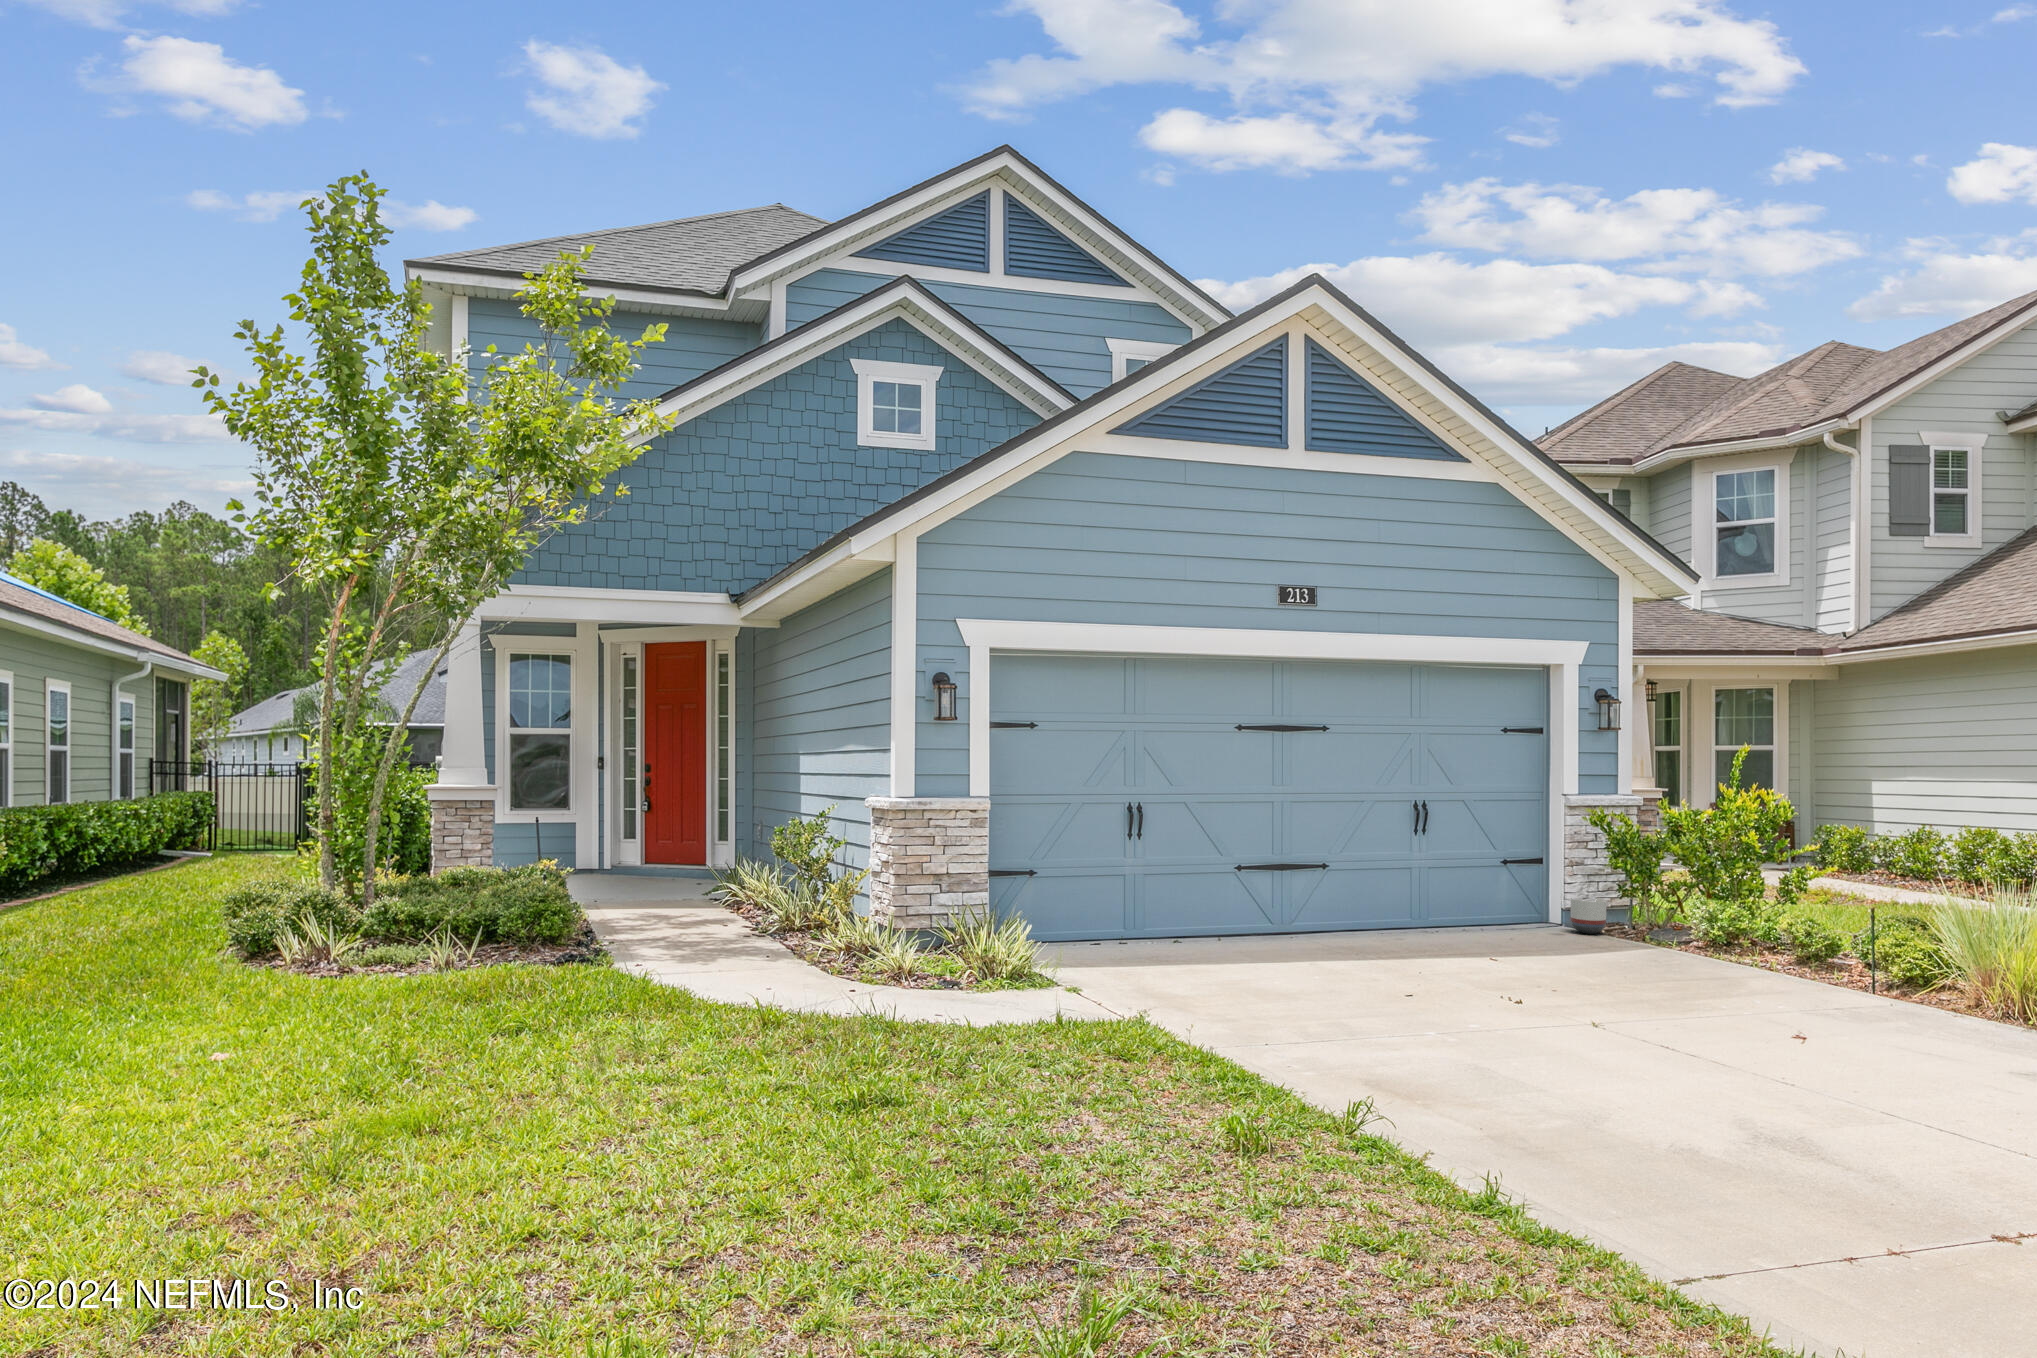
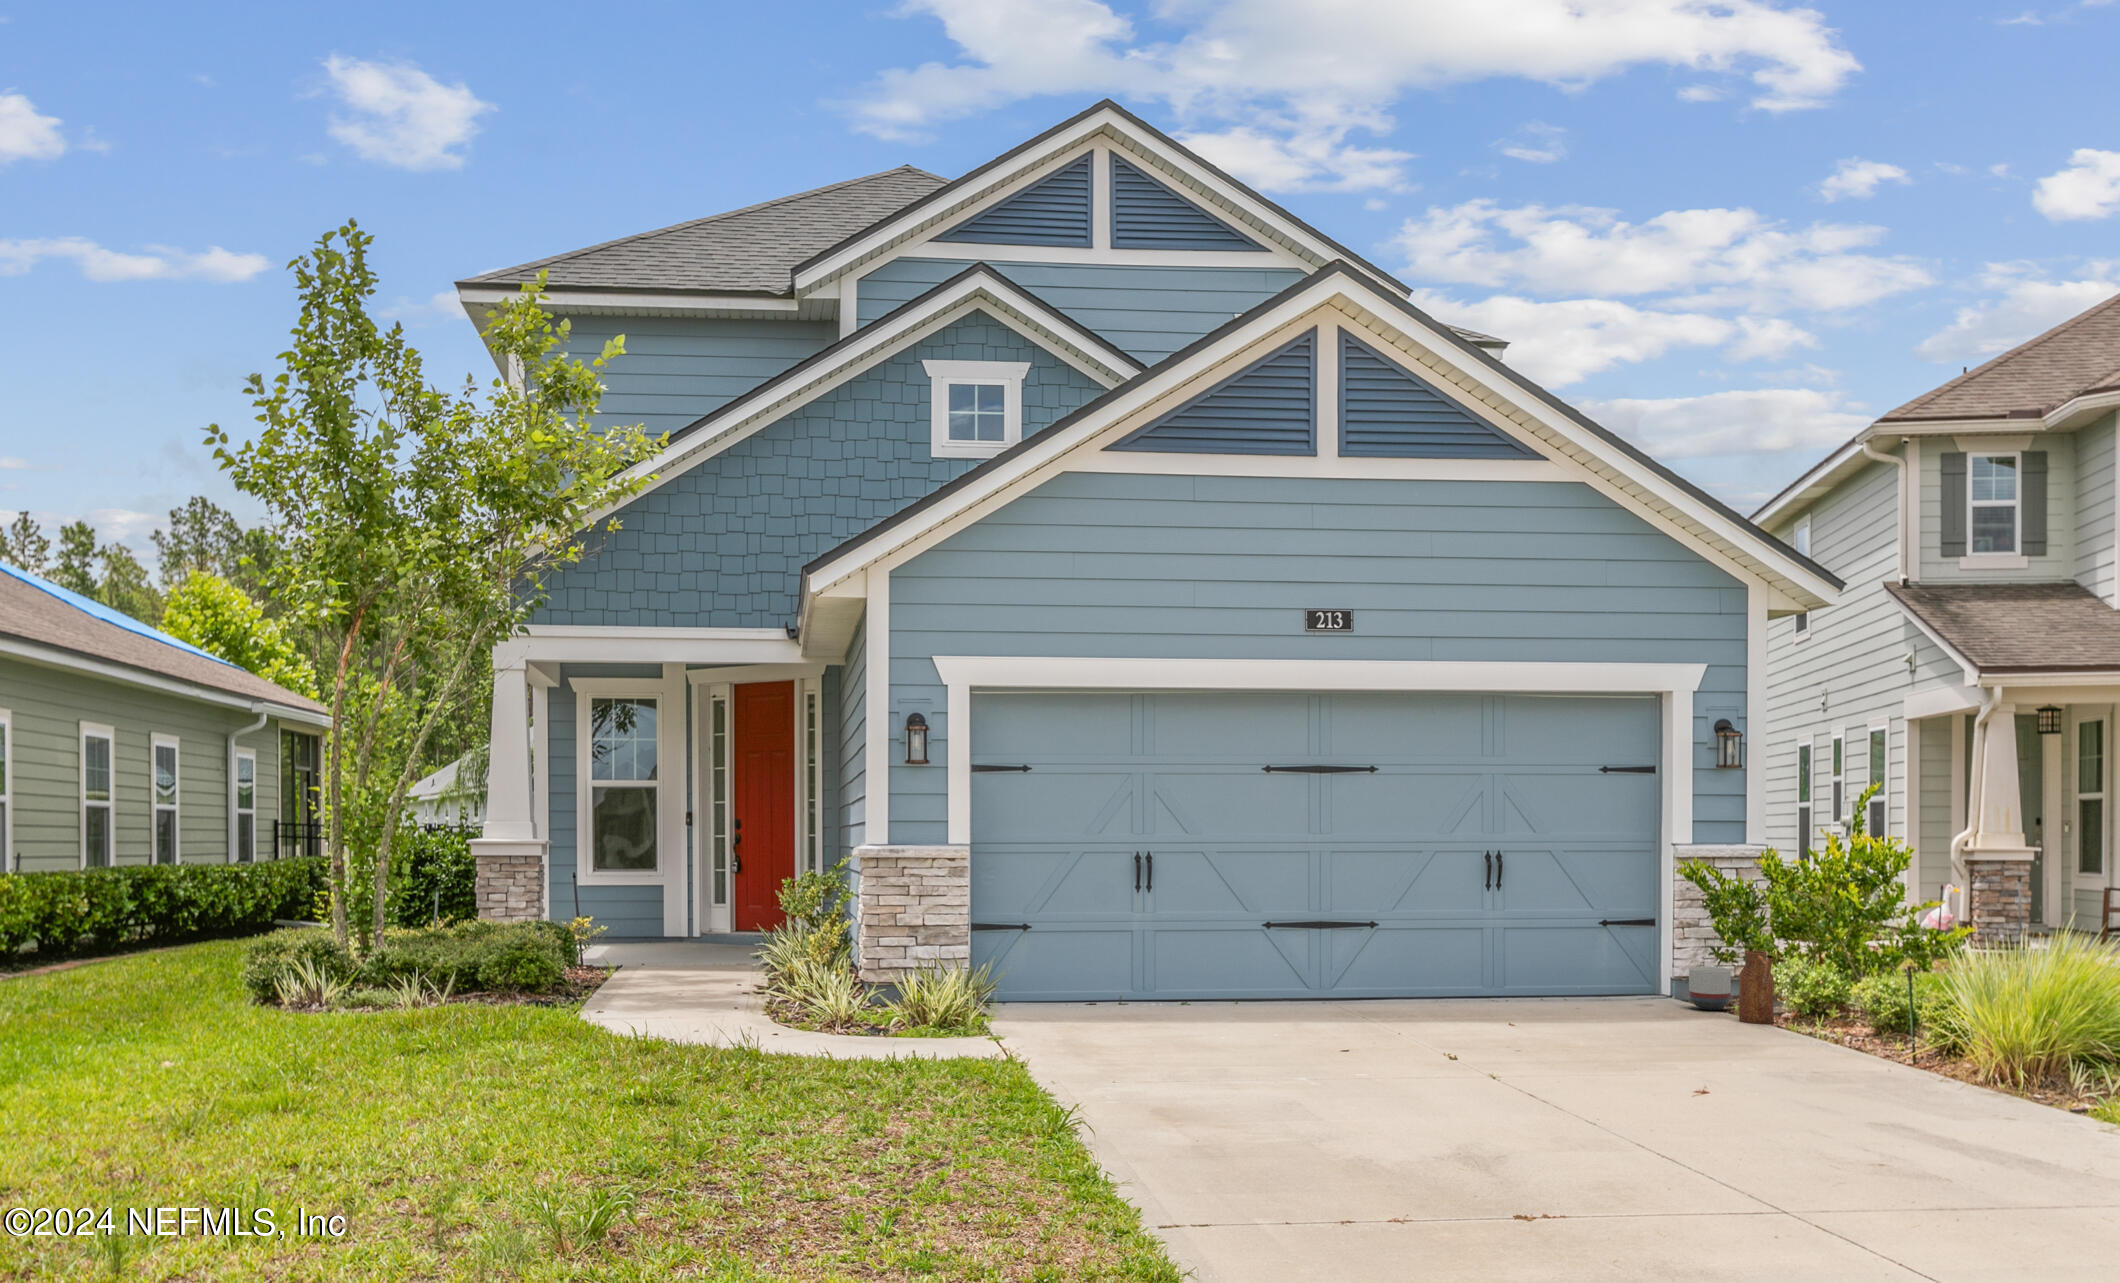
watering can: none [1631,885,1671,947] -> present [1739,951,1774,1024]

